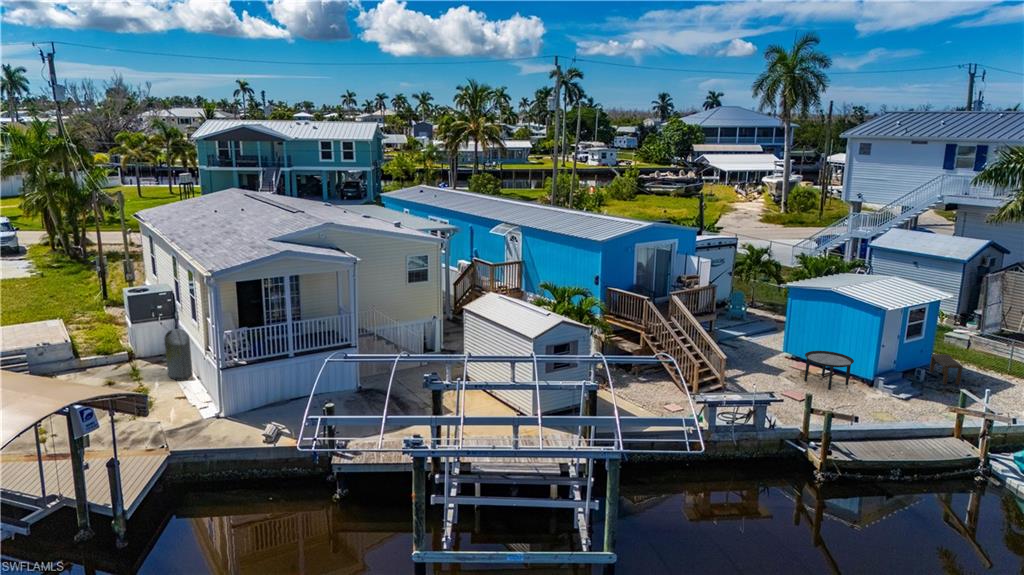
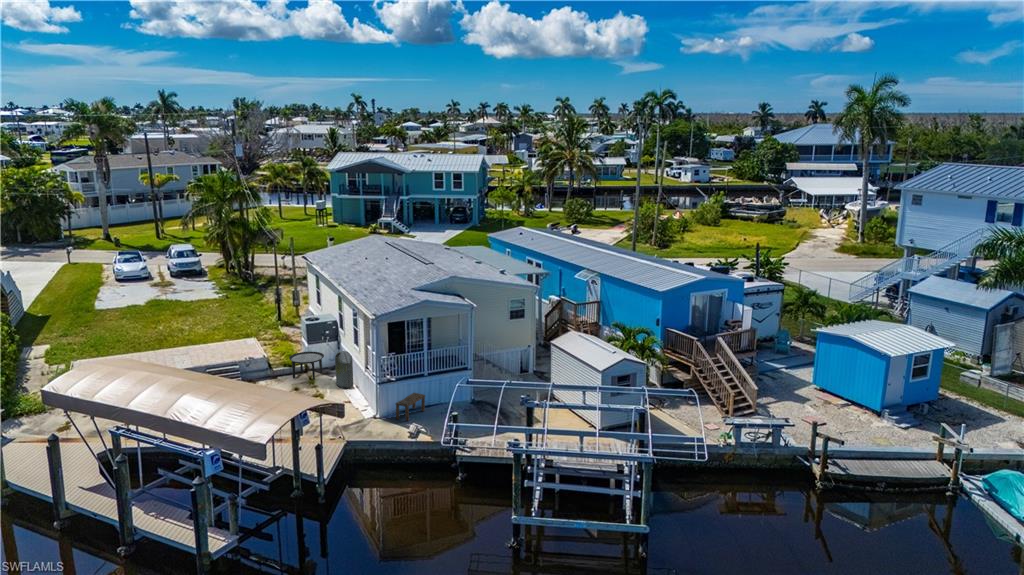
round table: present [804,351,854,390] -> present [289,351,324,379]
bench: present [930,354,963,385] -> present [396,393,425,421]

